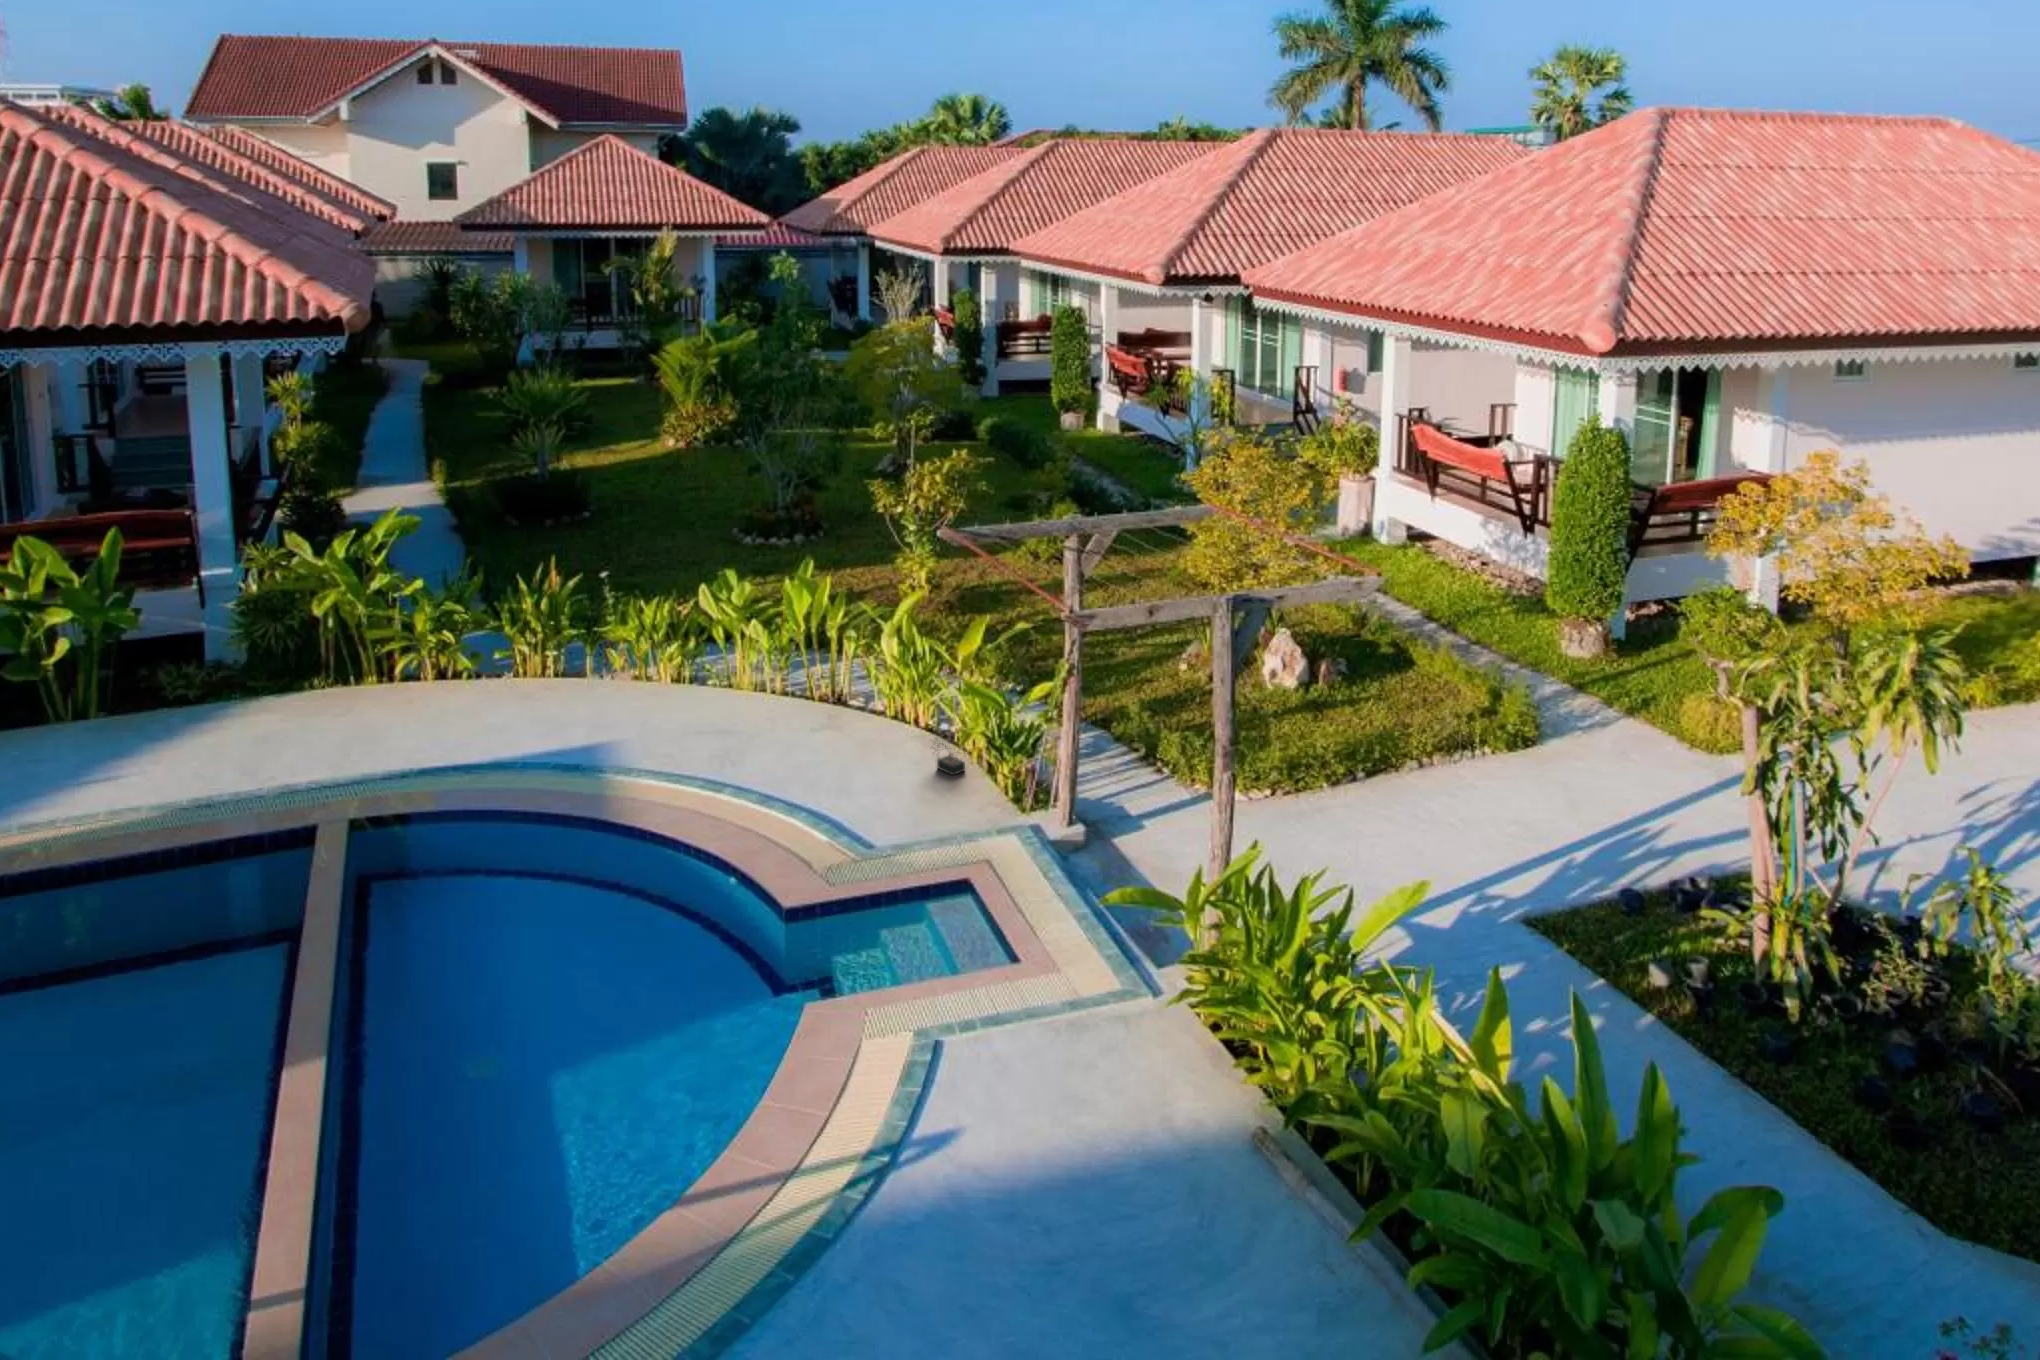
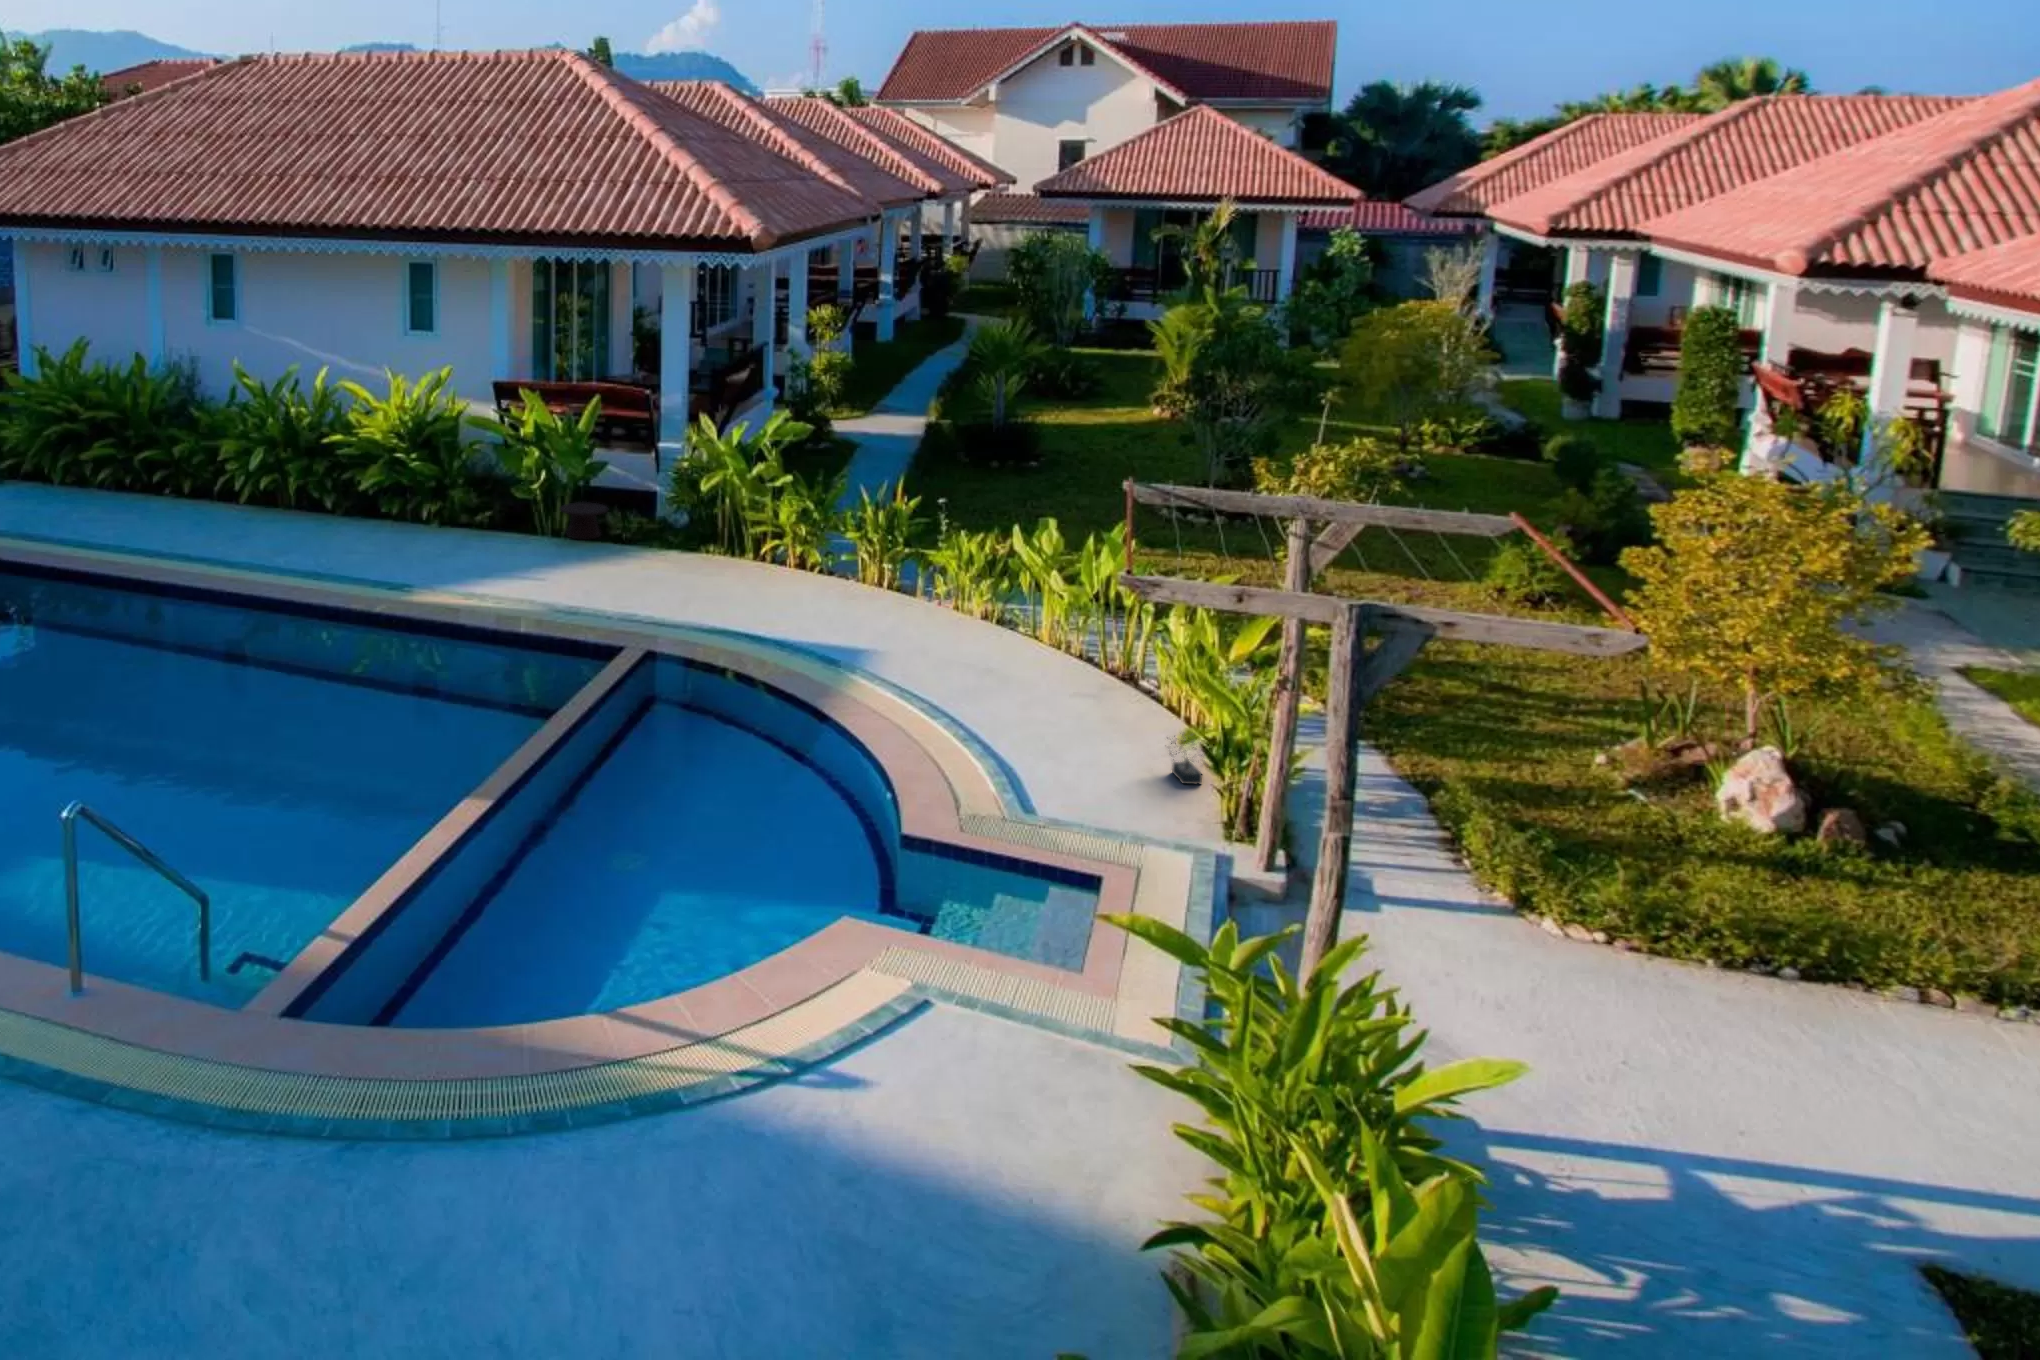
side table: none [133,651,201,700] -> present [559,502,608,540]

